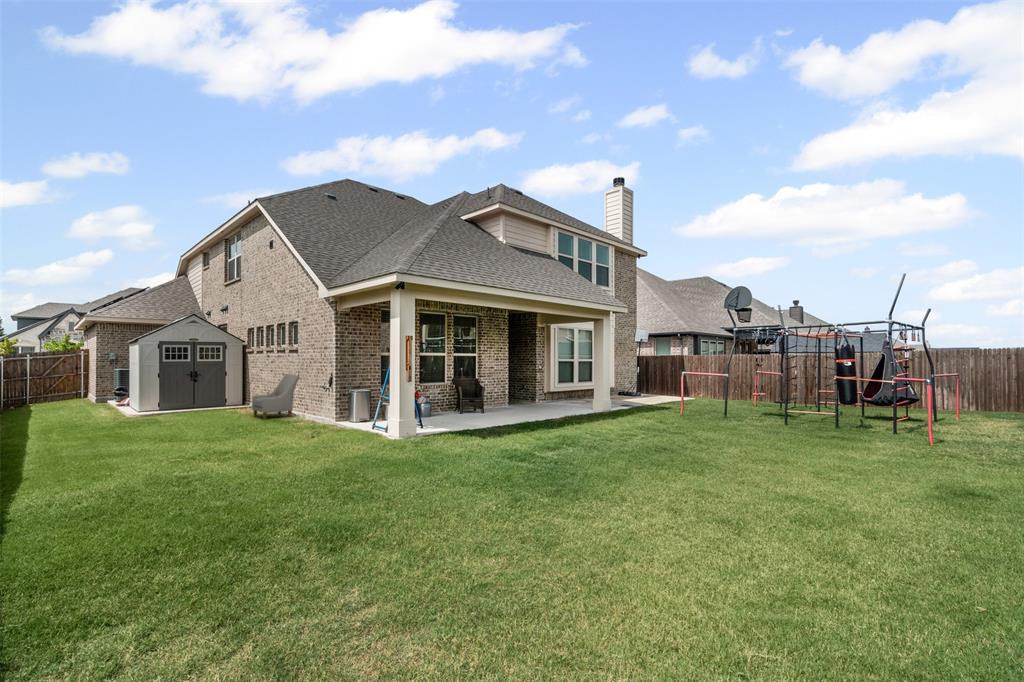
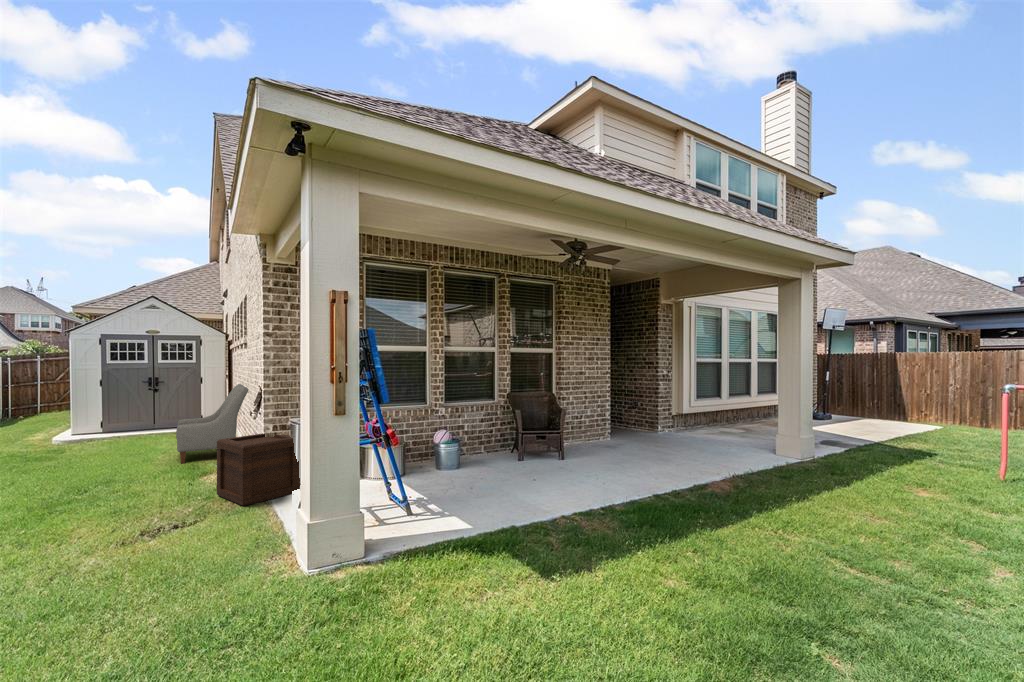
wooden crate: none [313,397,355,430] -> present [217,434,300,506]

